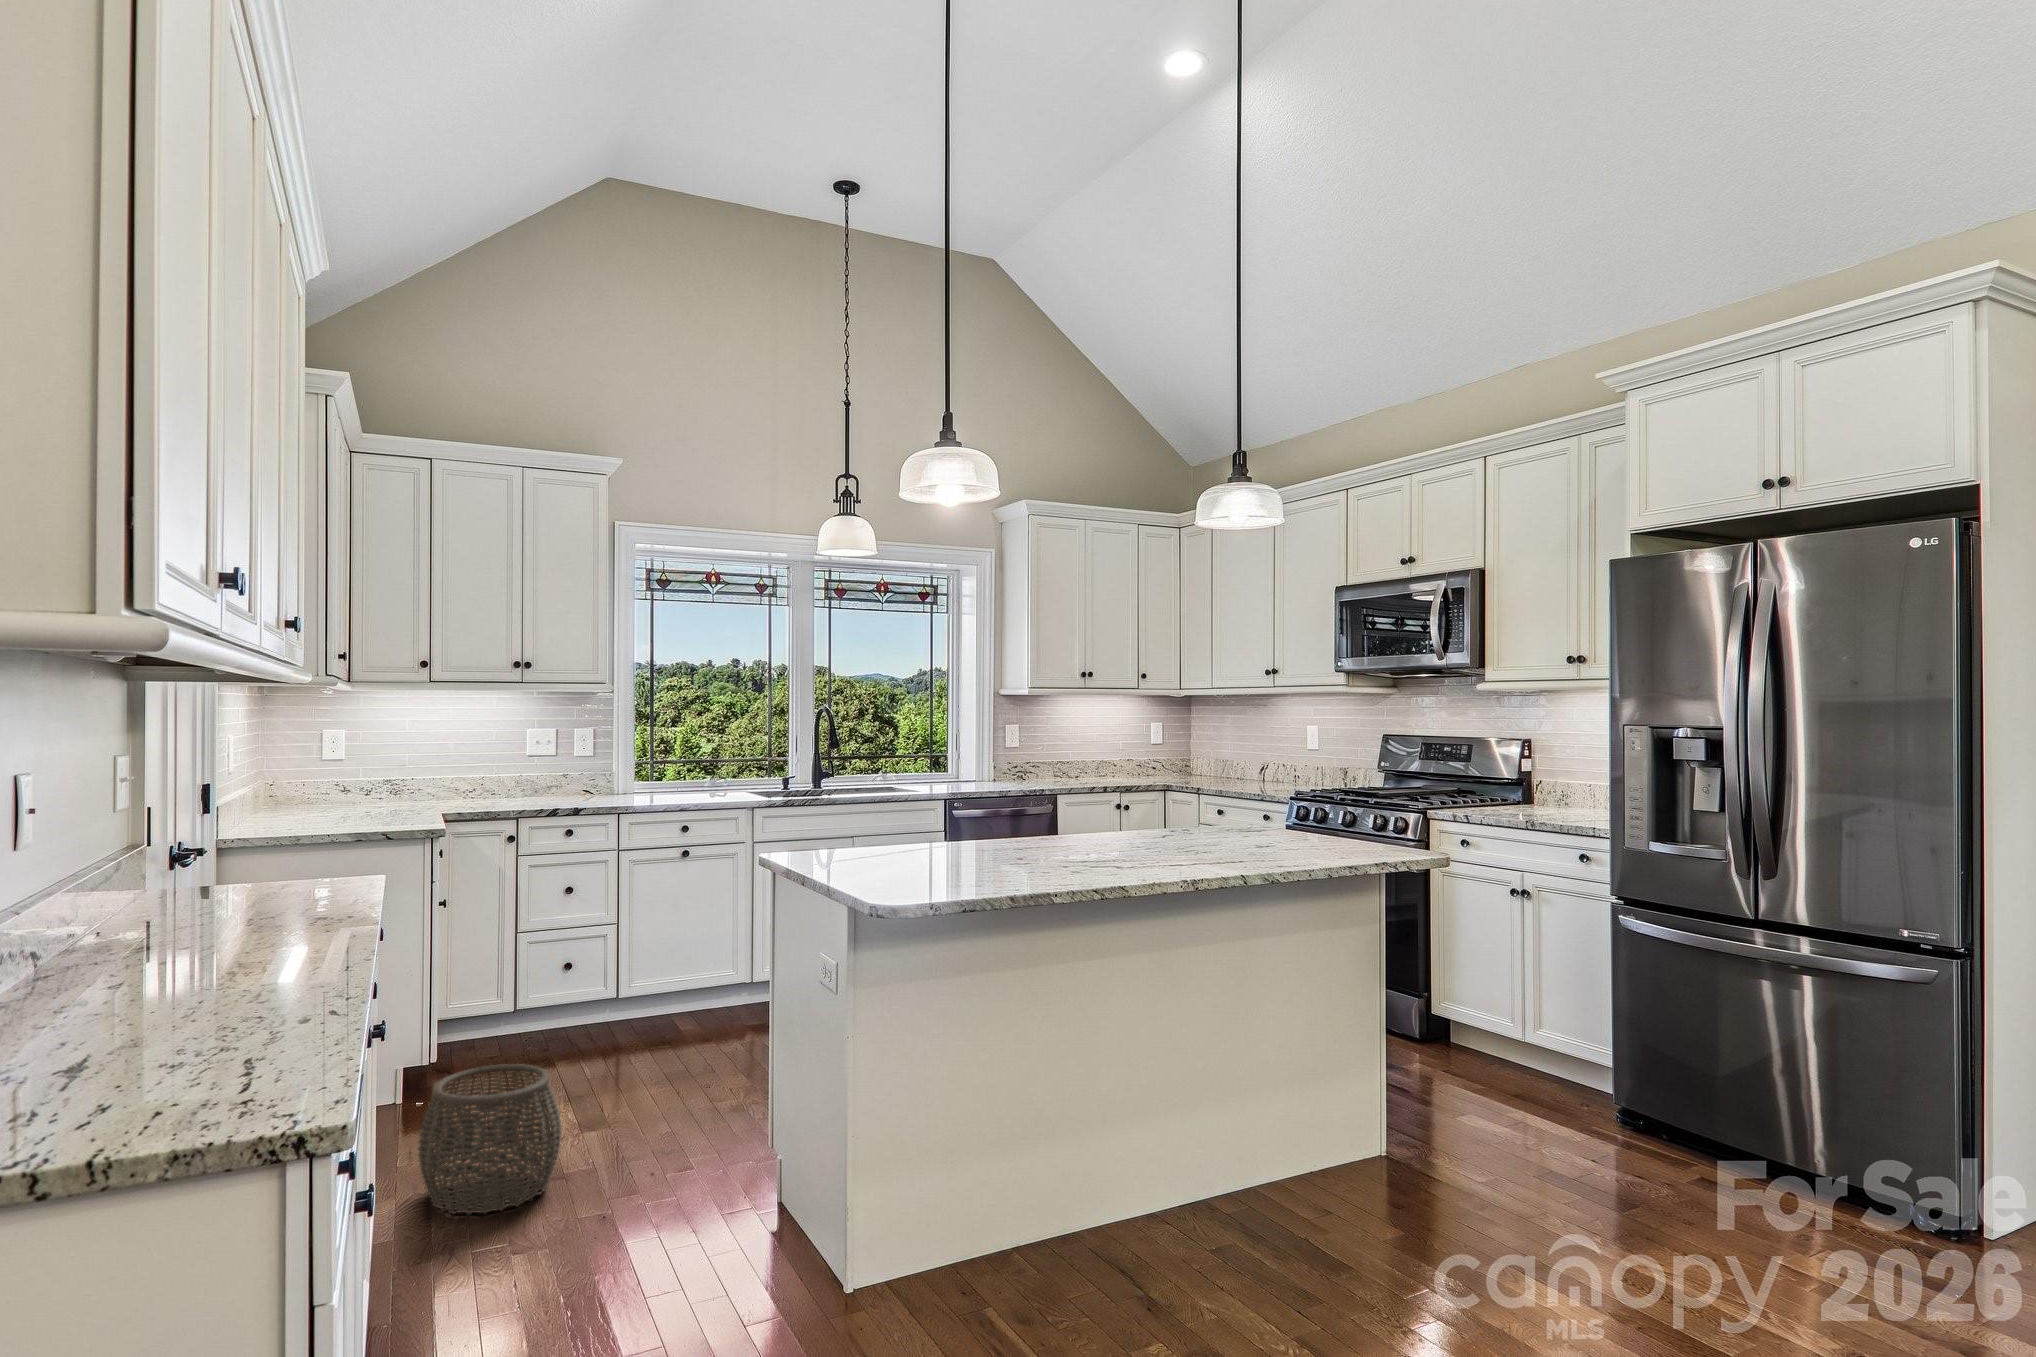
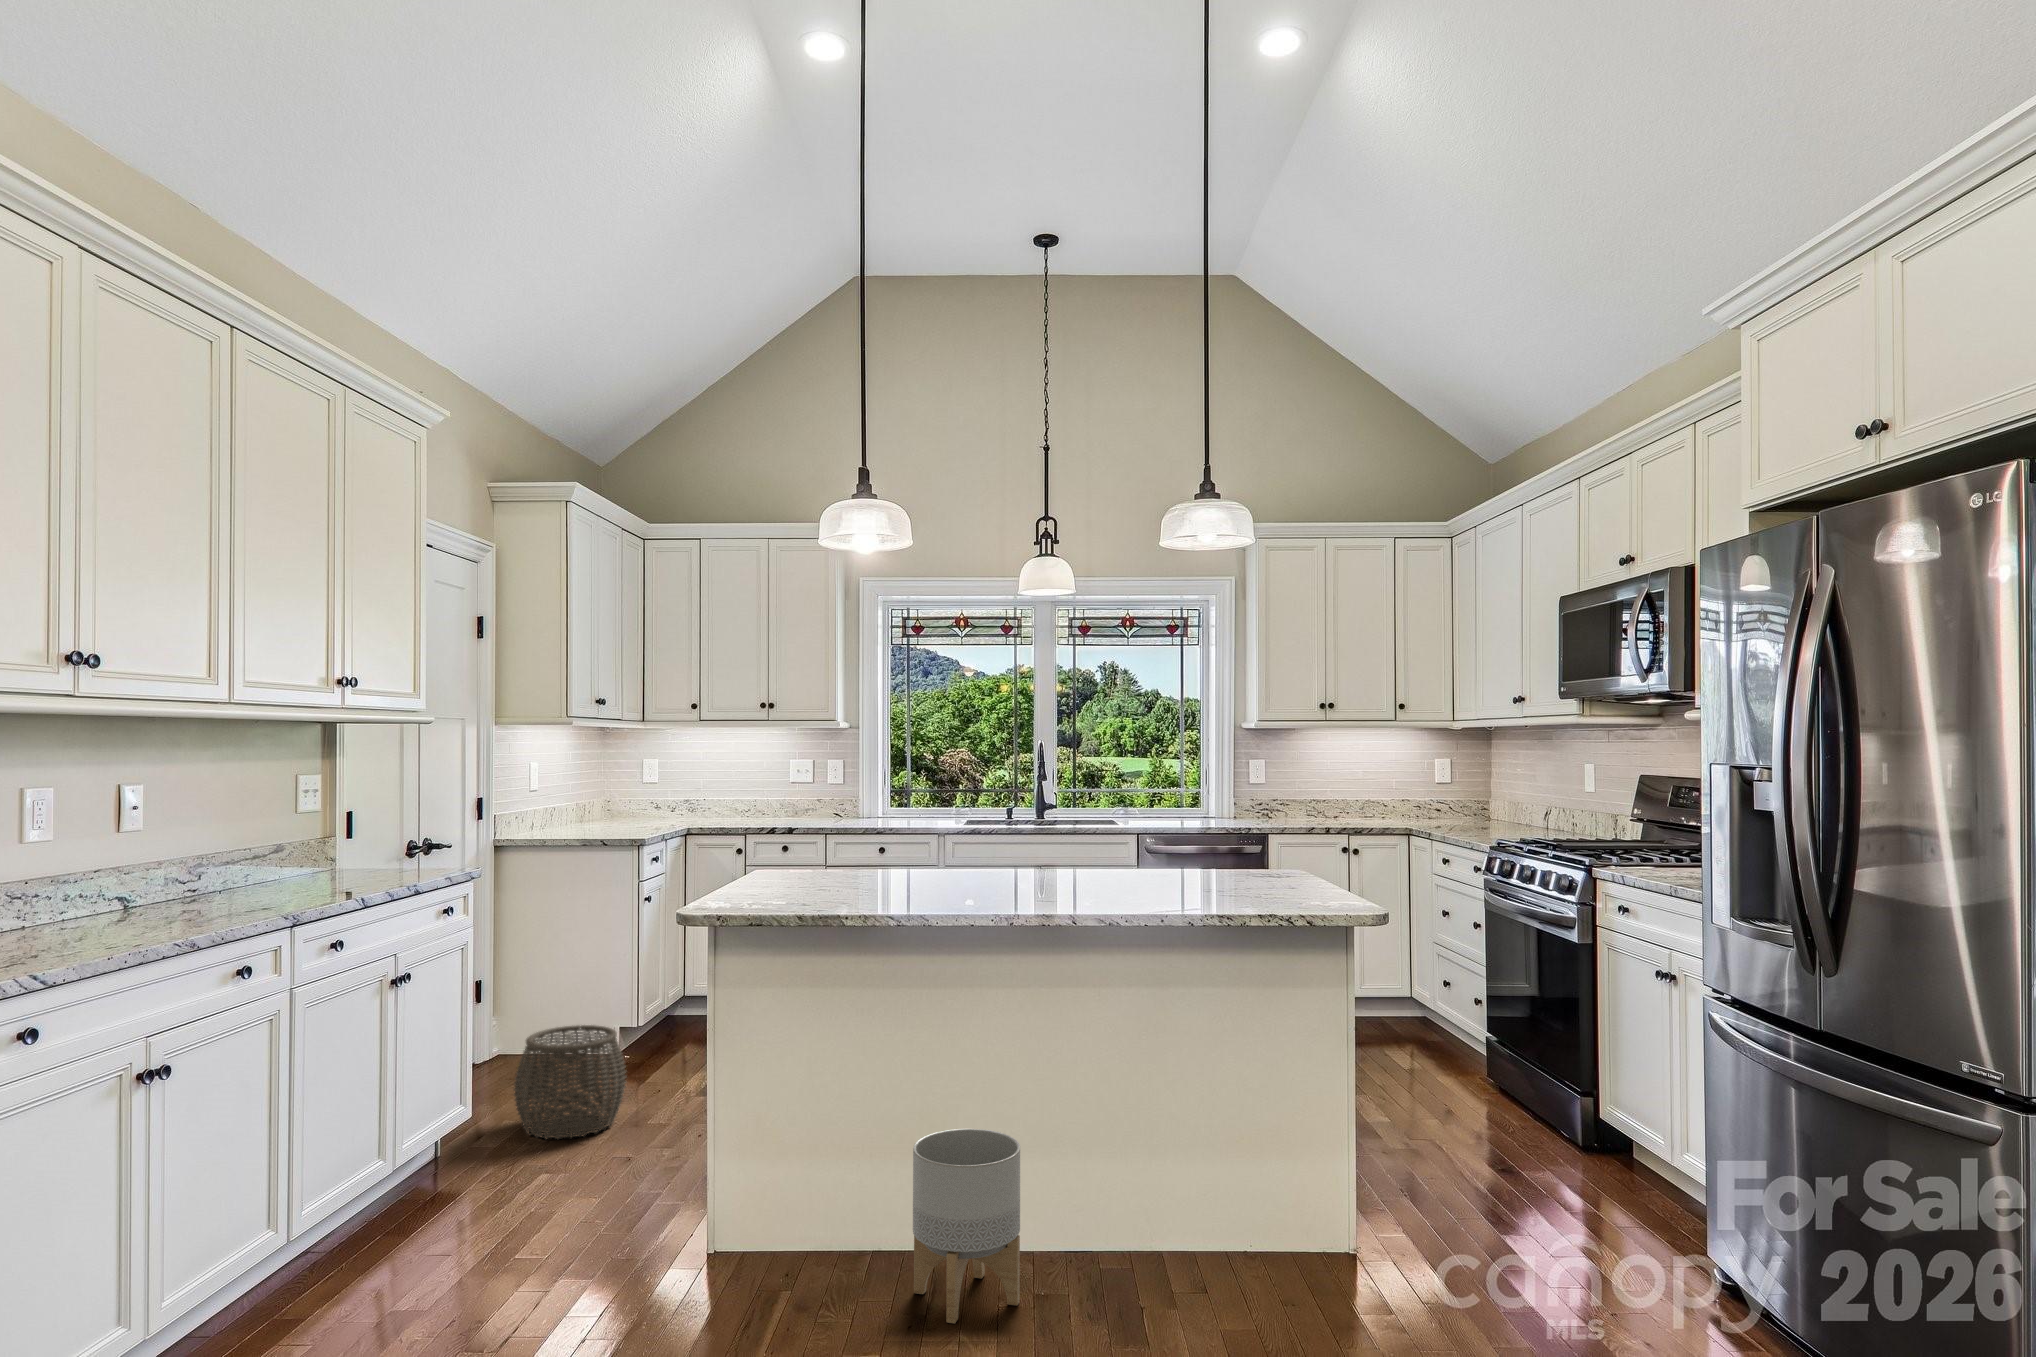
planter: none [1128,1094,1235,1284] -> present [913,1129,1020,1324]

